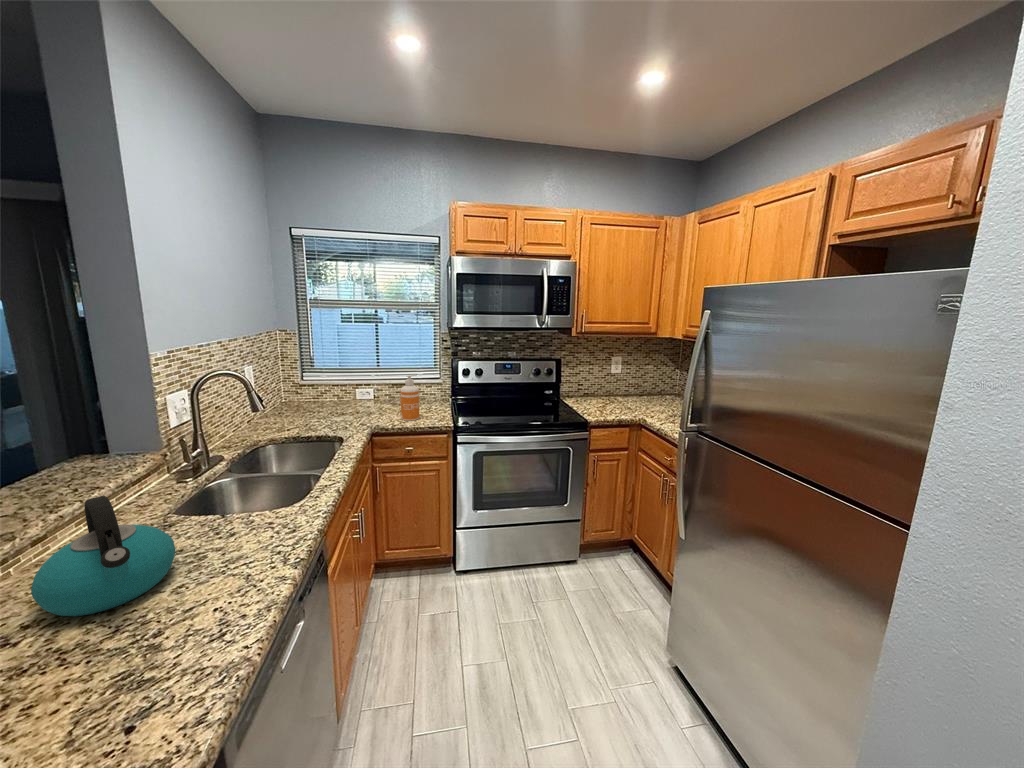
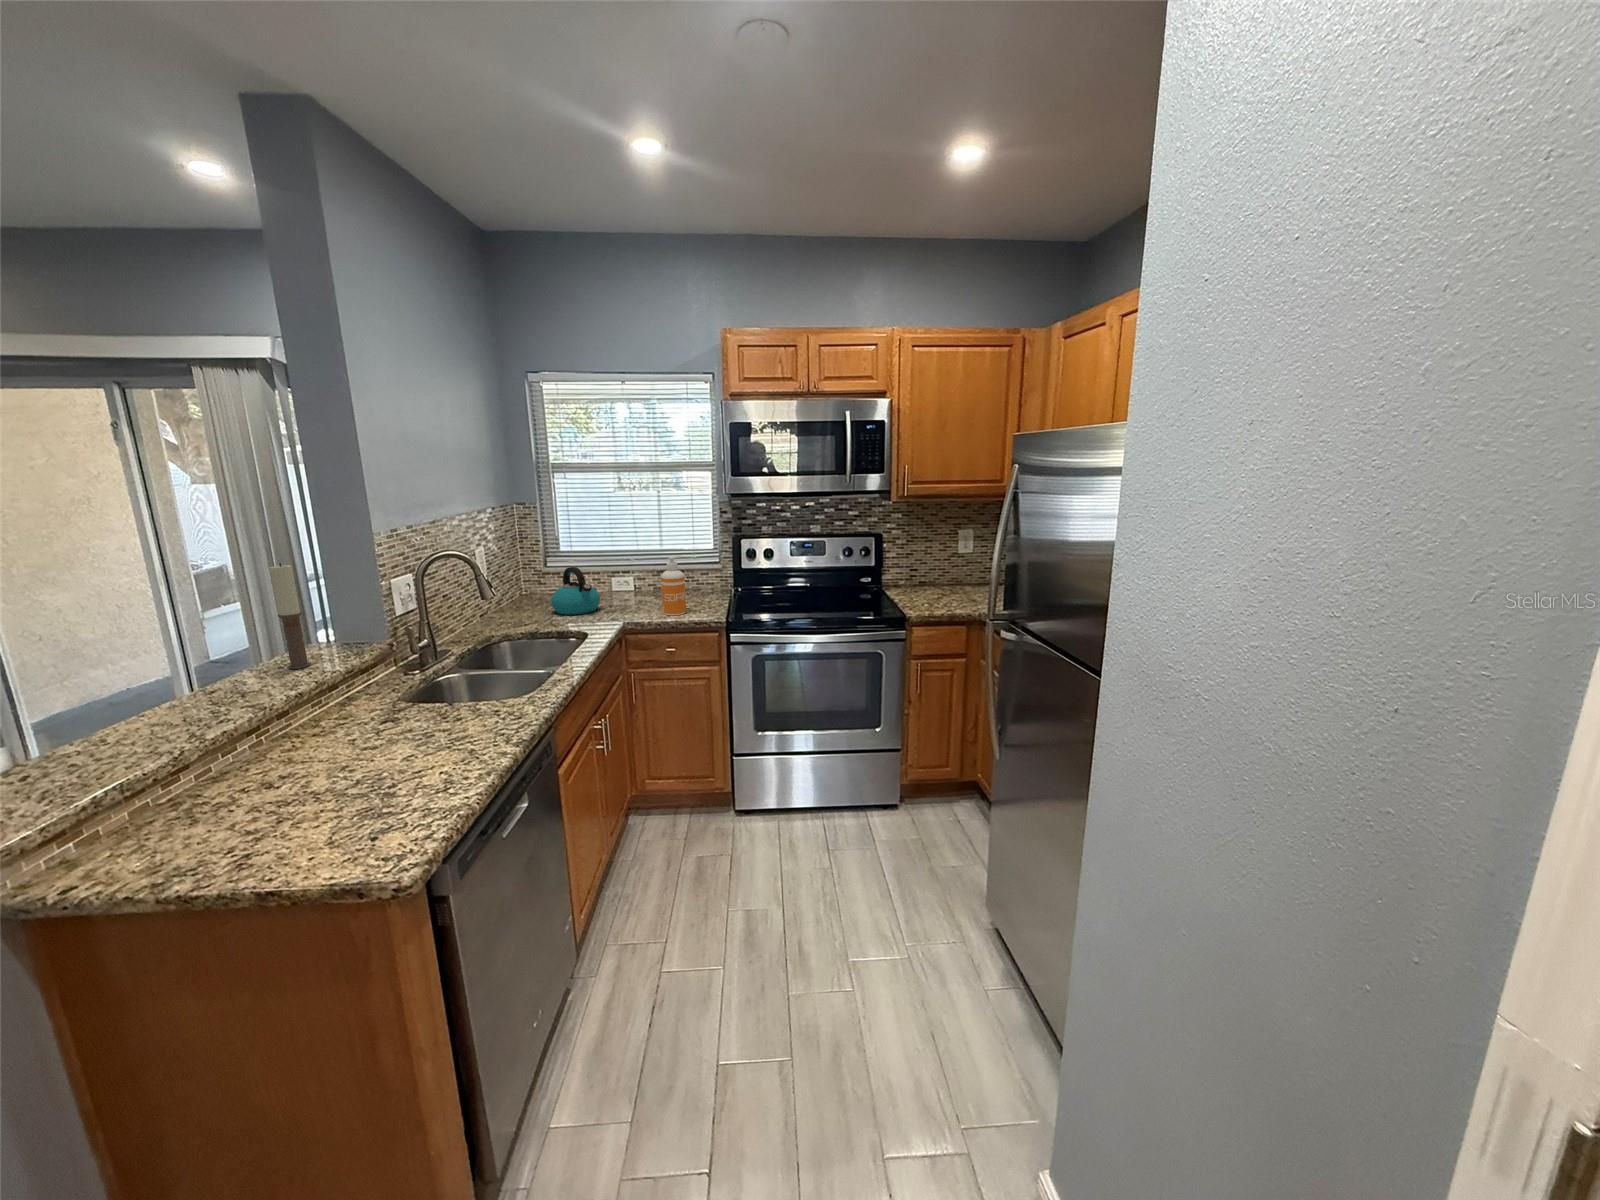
candle: none [36,382,80,484] -> present [270,563,311,669]
kettle: present [31,496,175,616] -> present [551,567,600,615]

